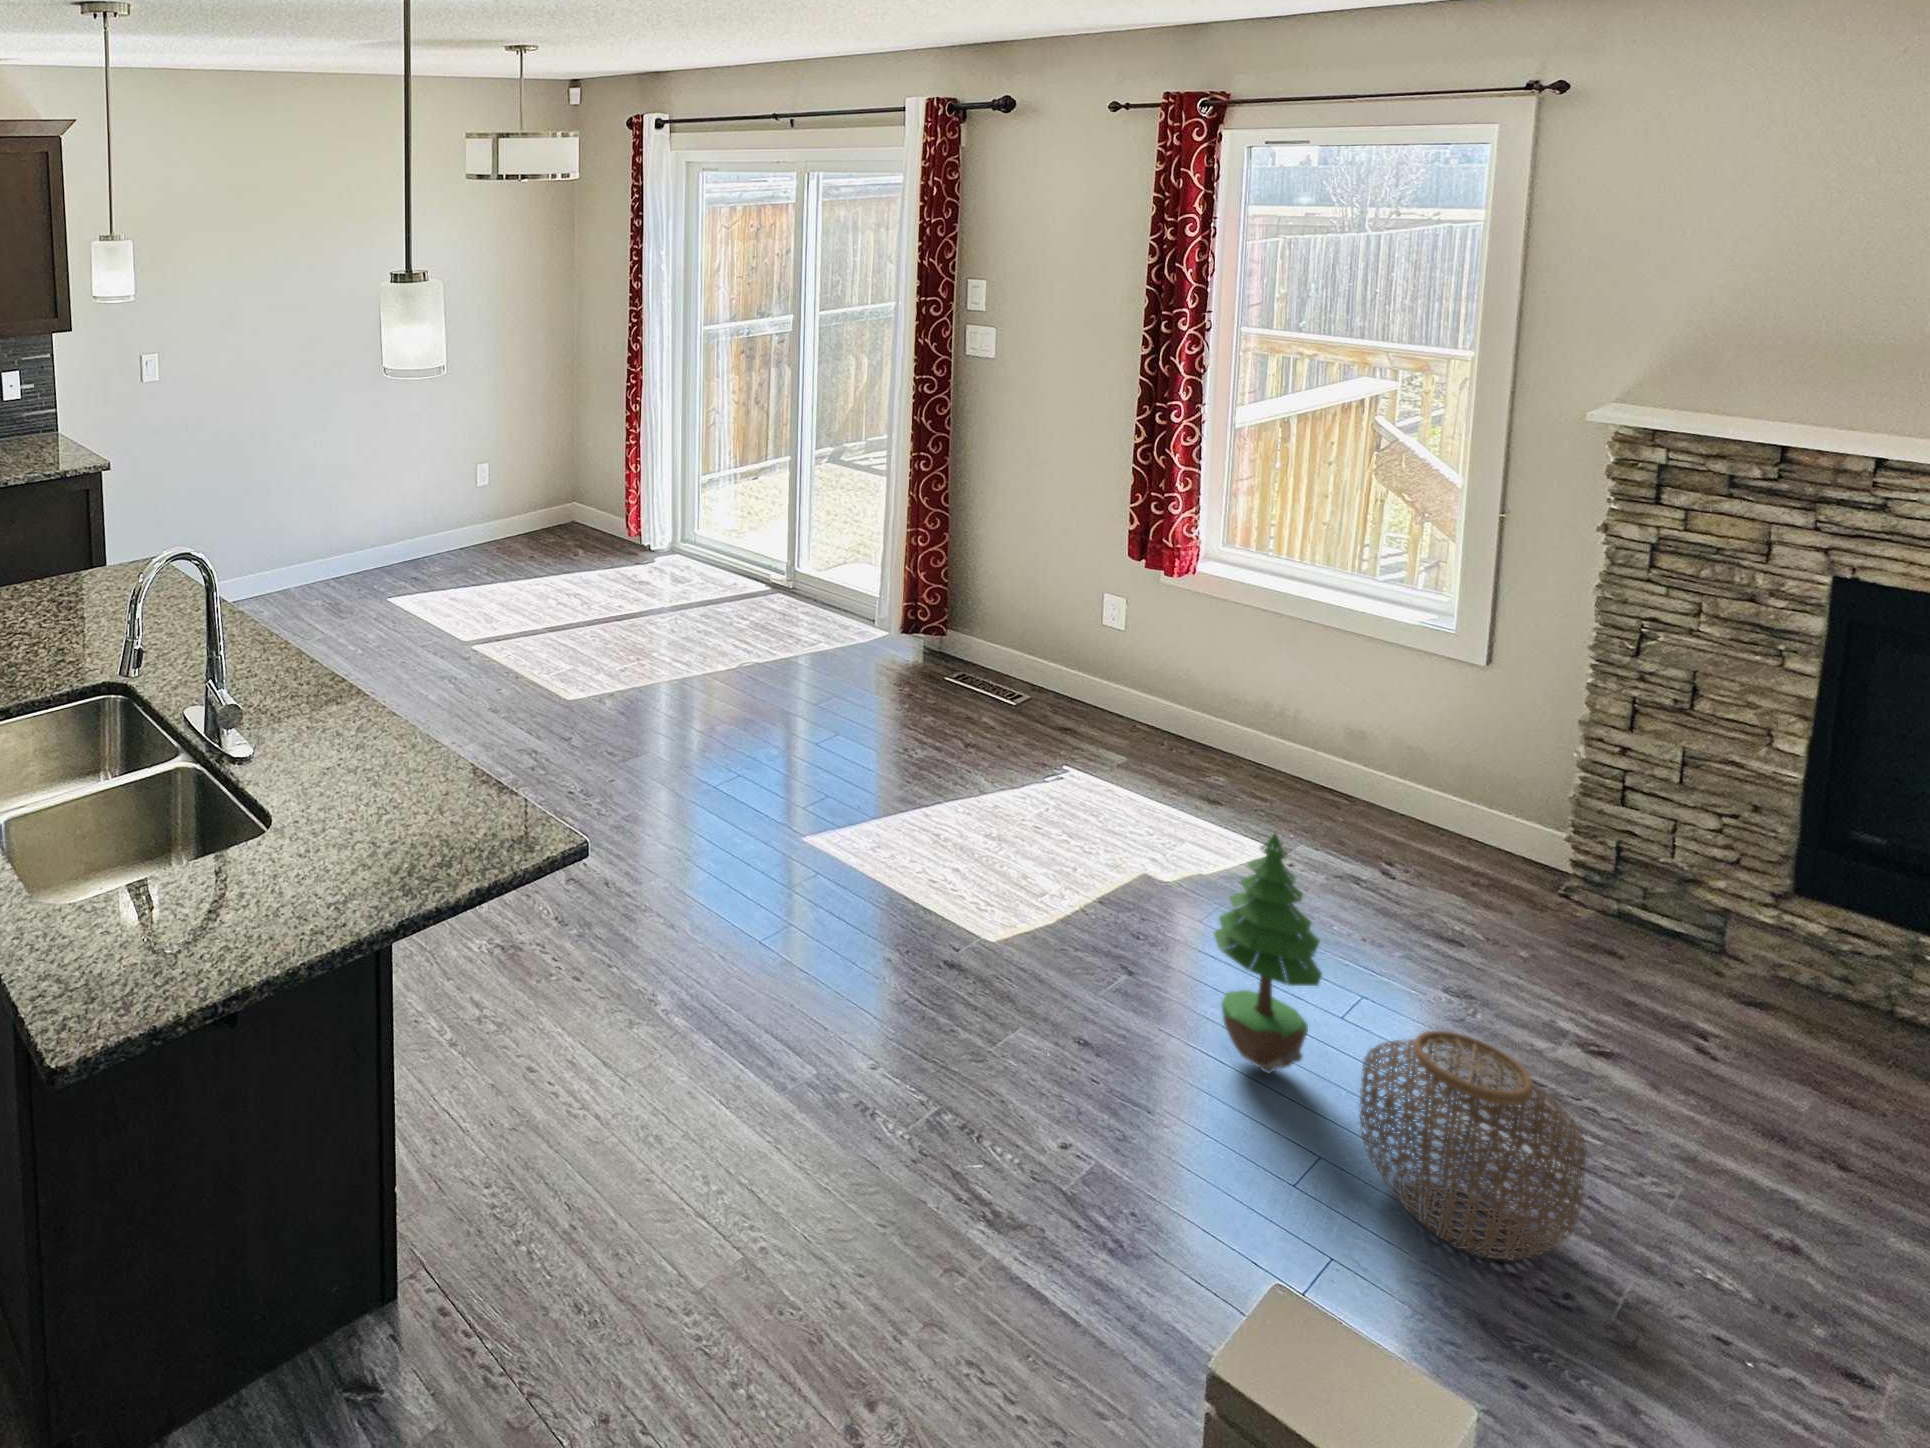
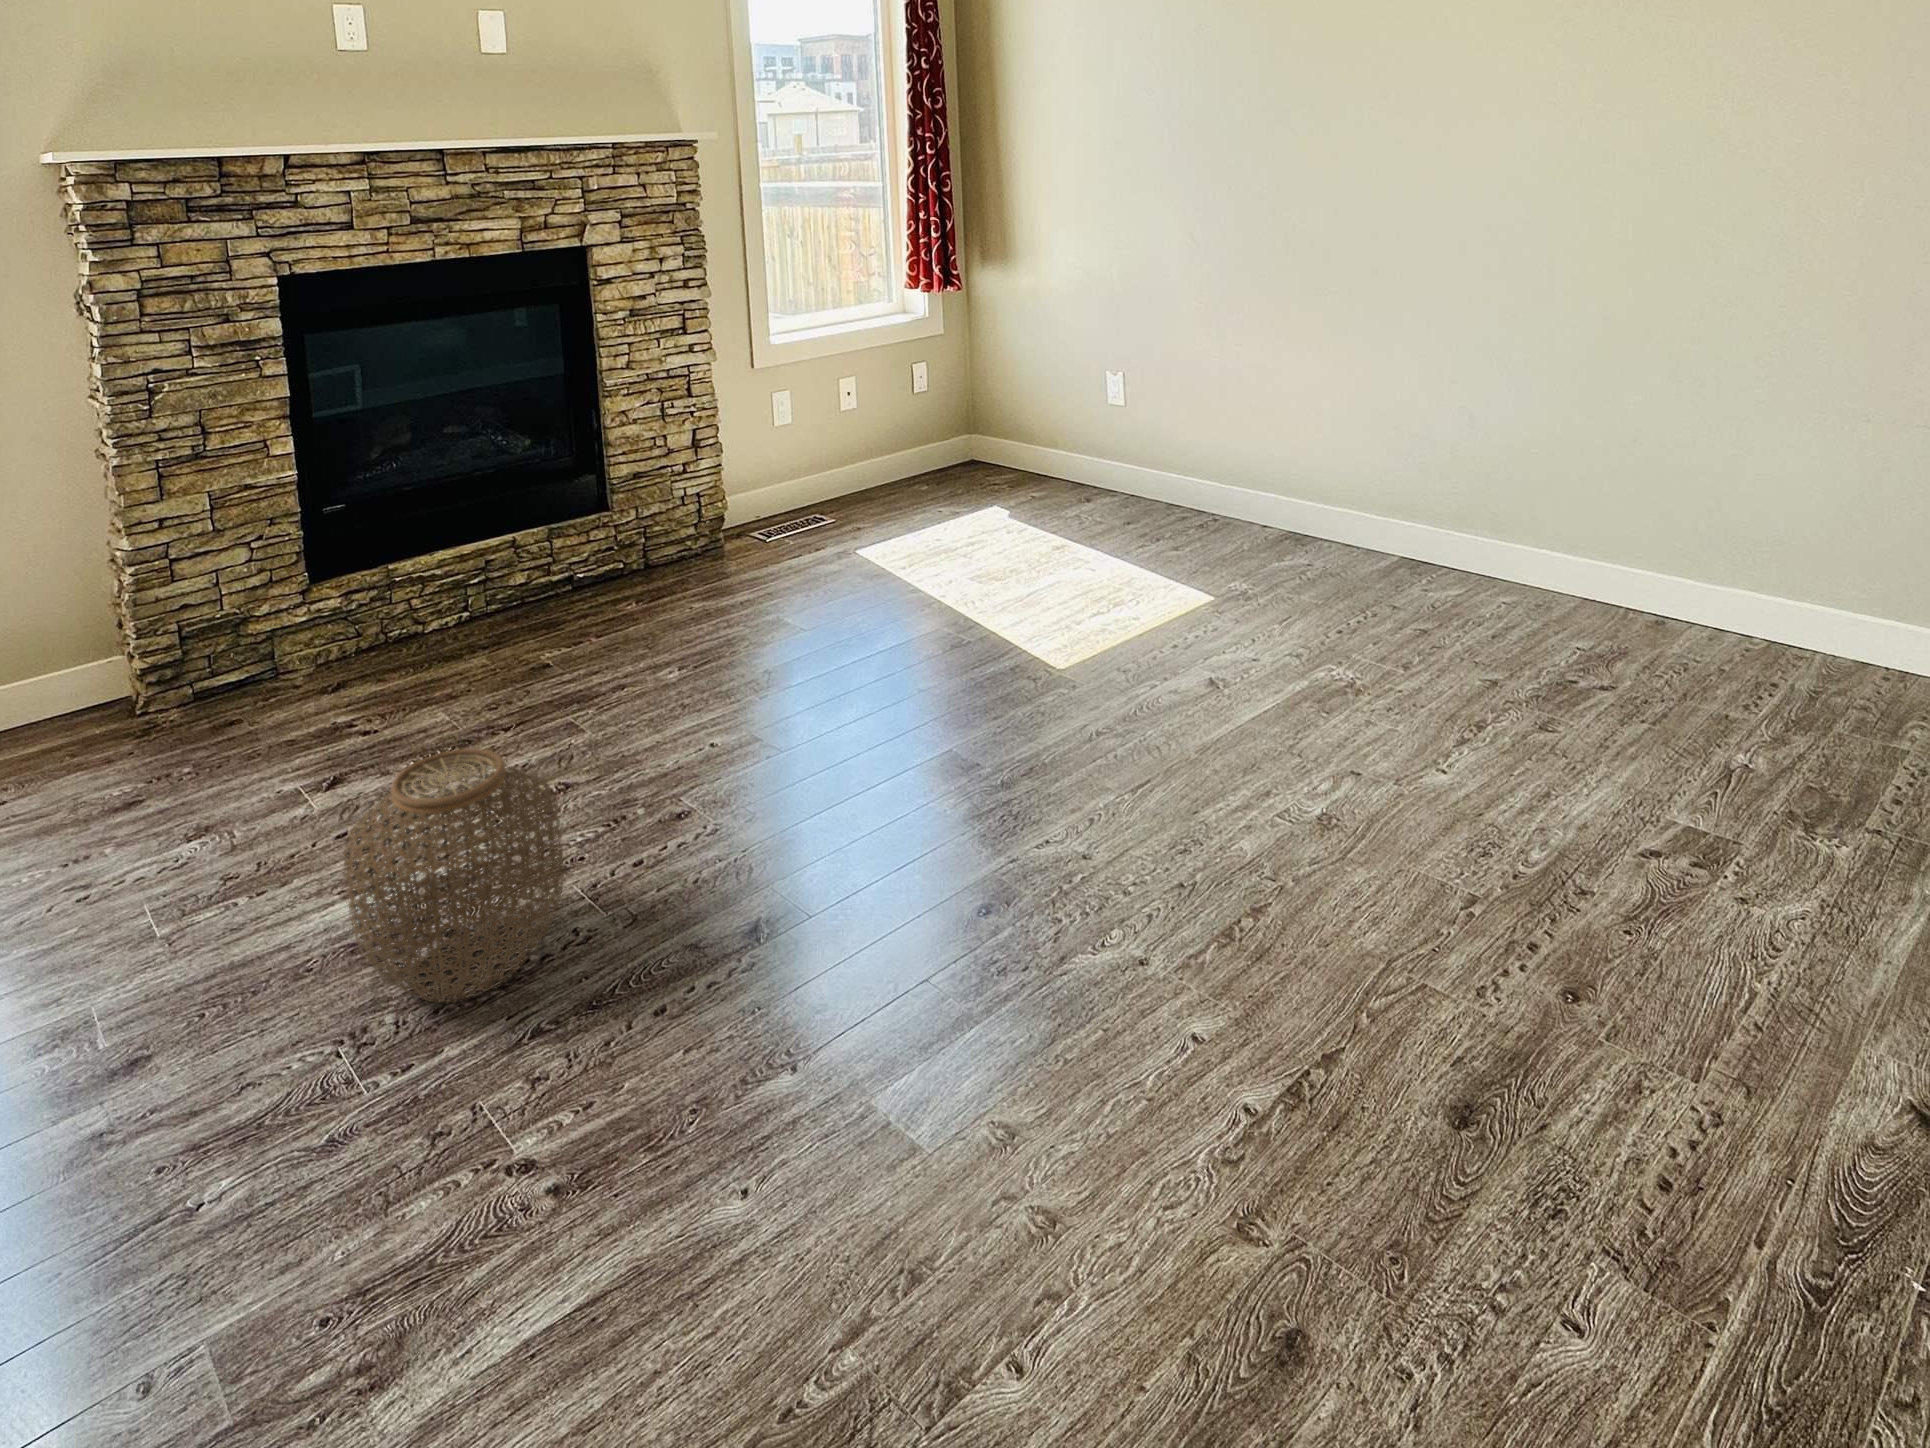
potted tree: present [1213,834,1322,1073] -> none [70,686,234,1054]

